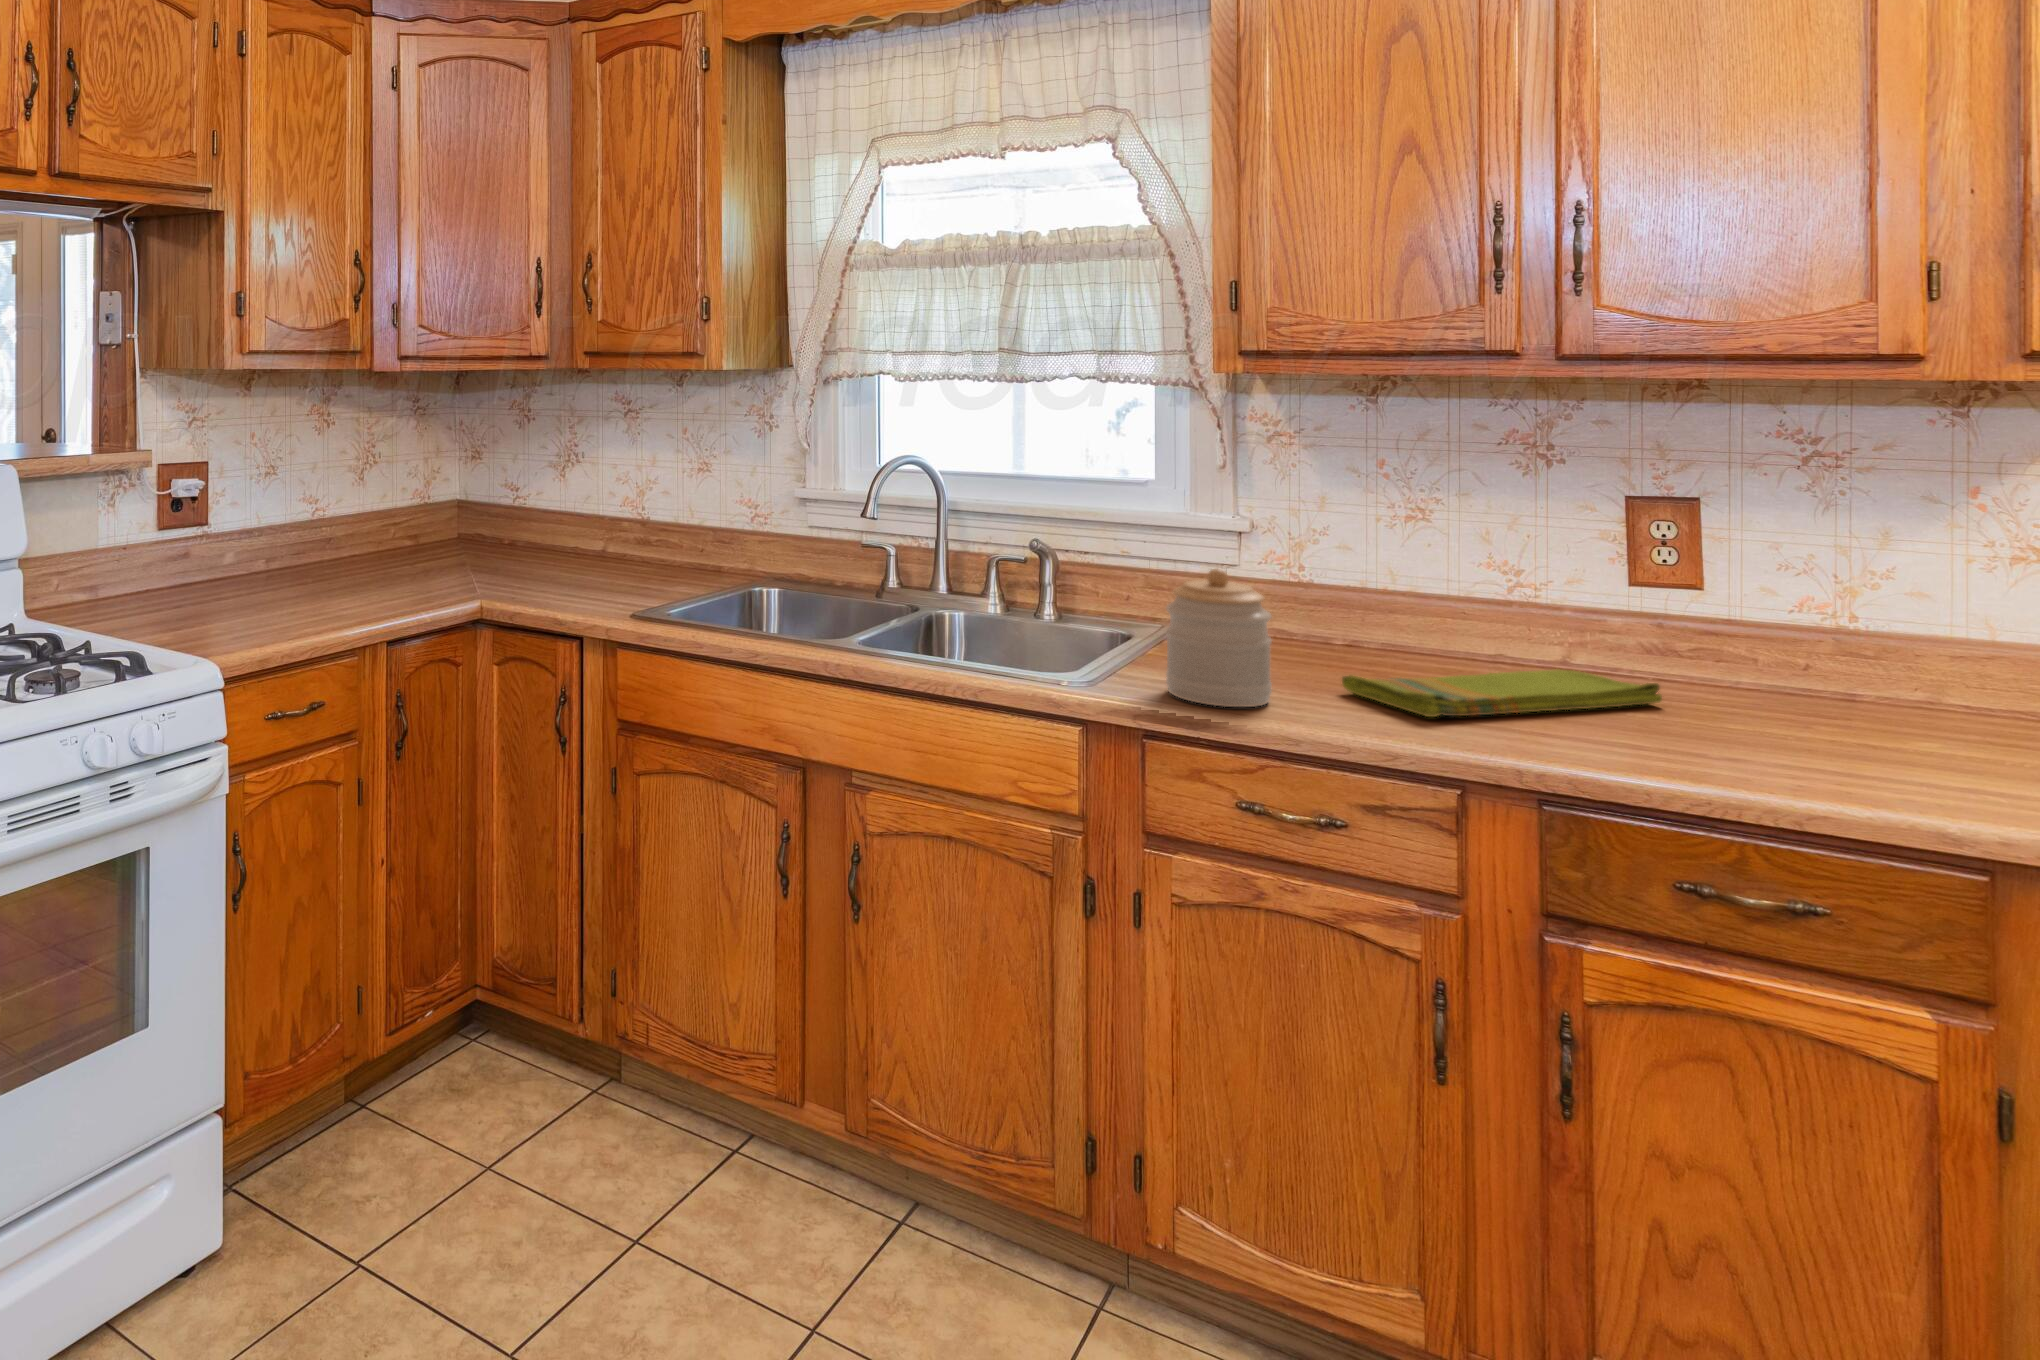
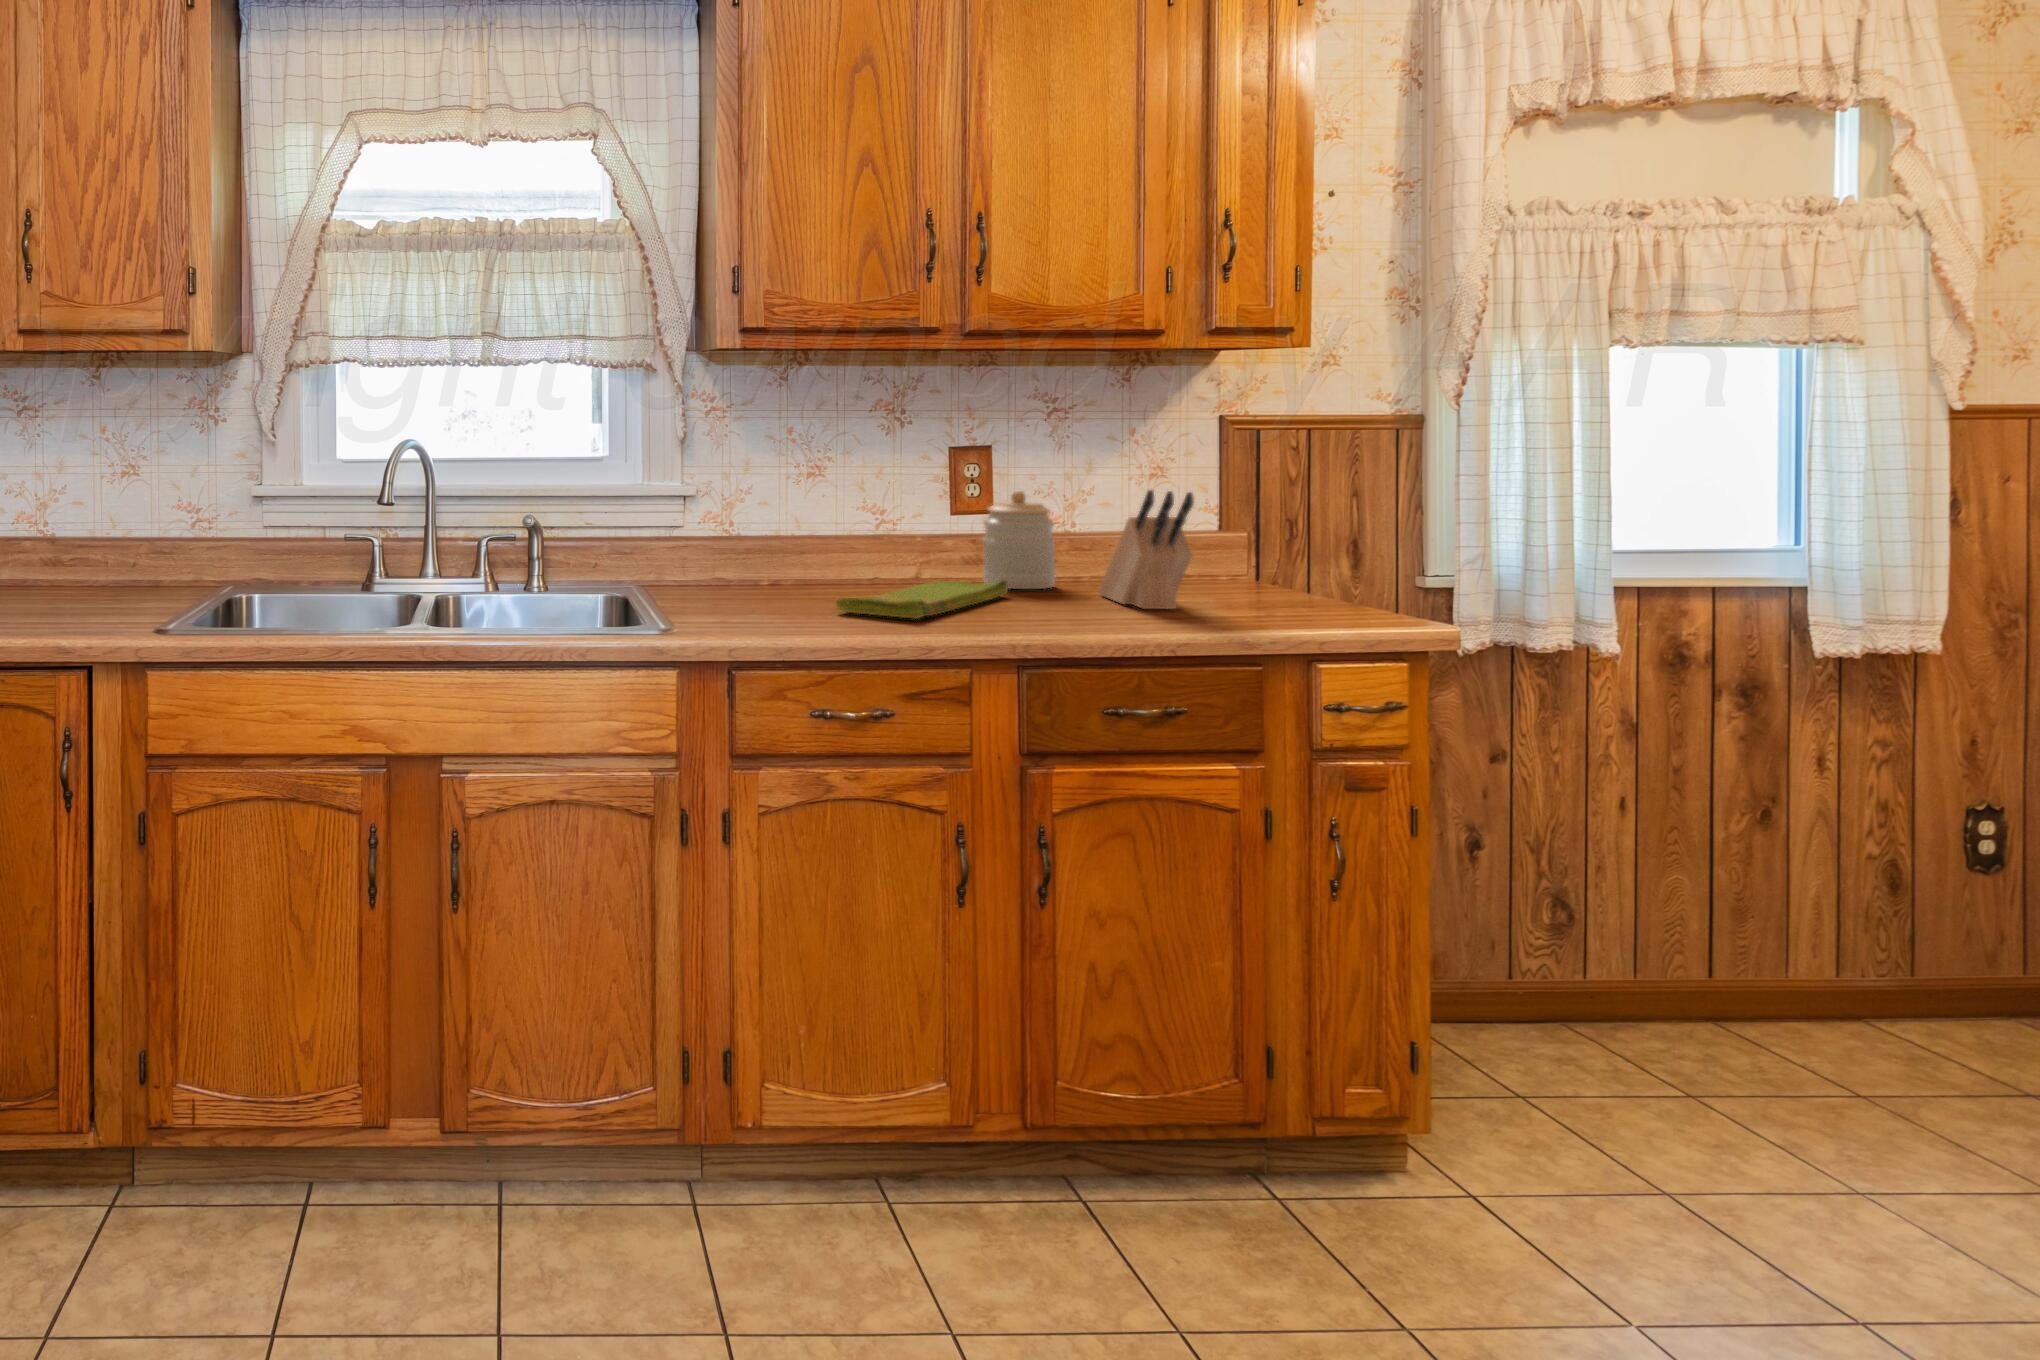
jar: present [1166,568,1272,707] -> present [983,491,1055,589]
knife block: none [1836,589,1956,771] -> present [1099,490,1194,609]

